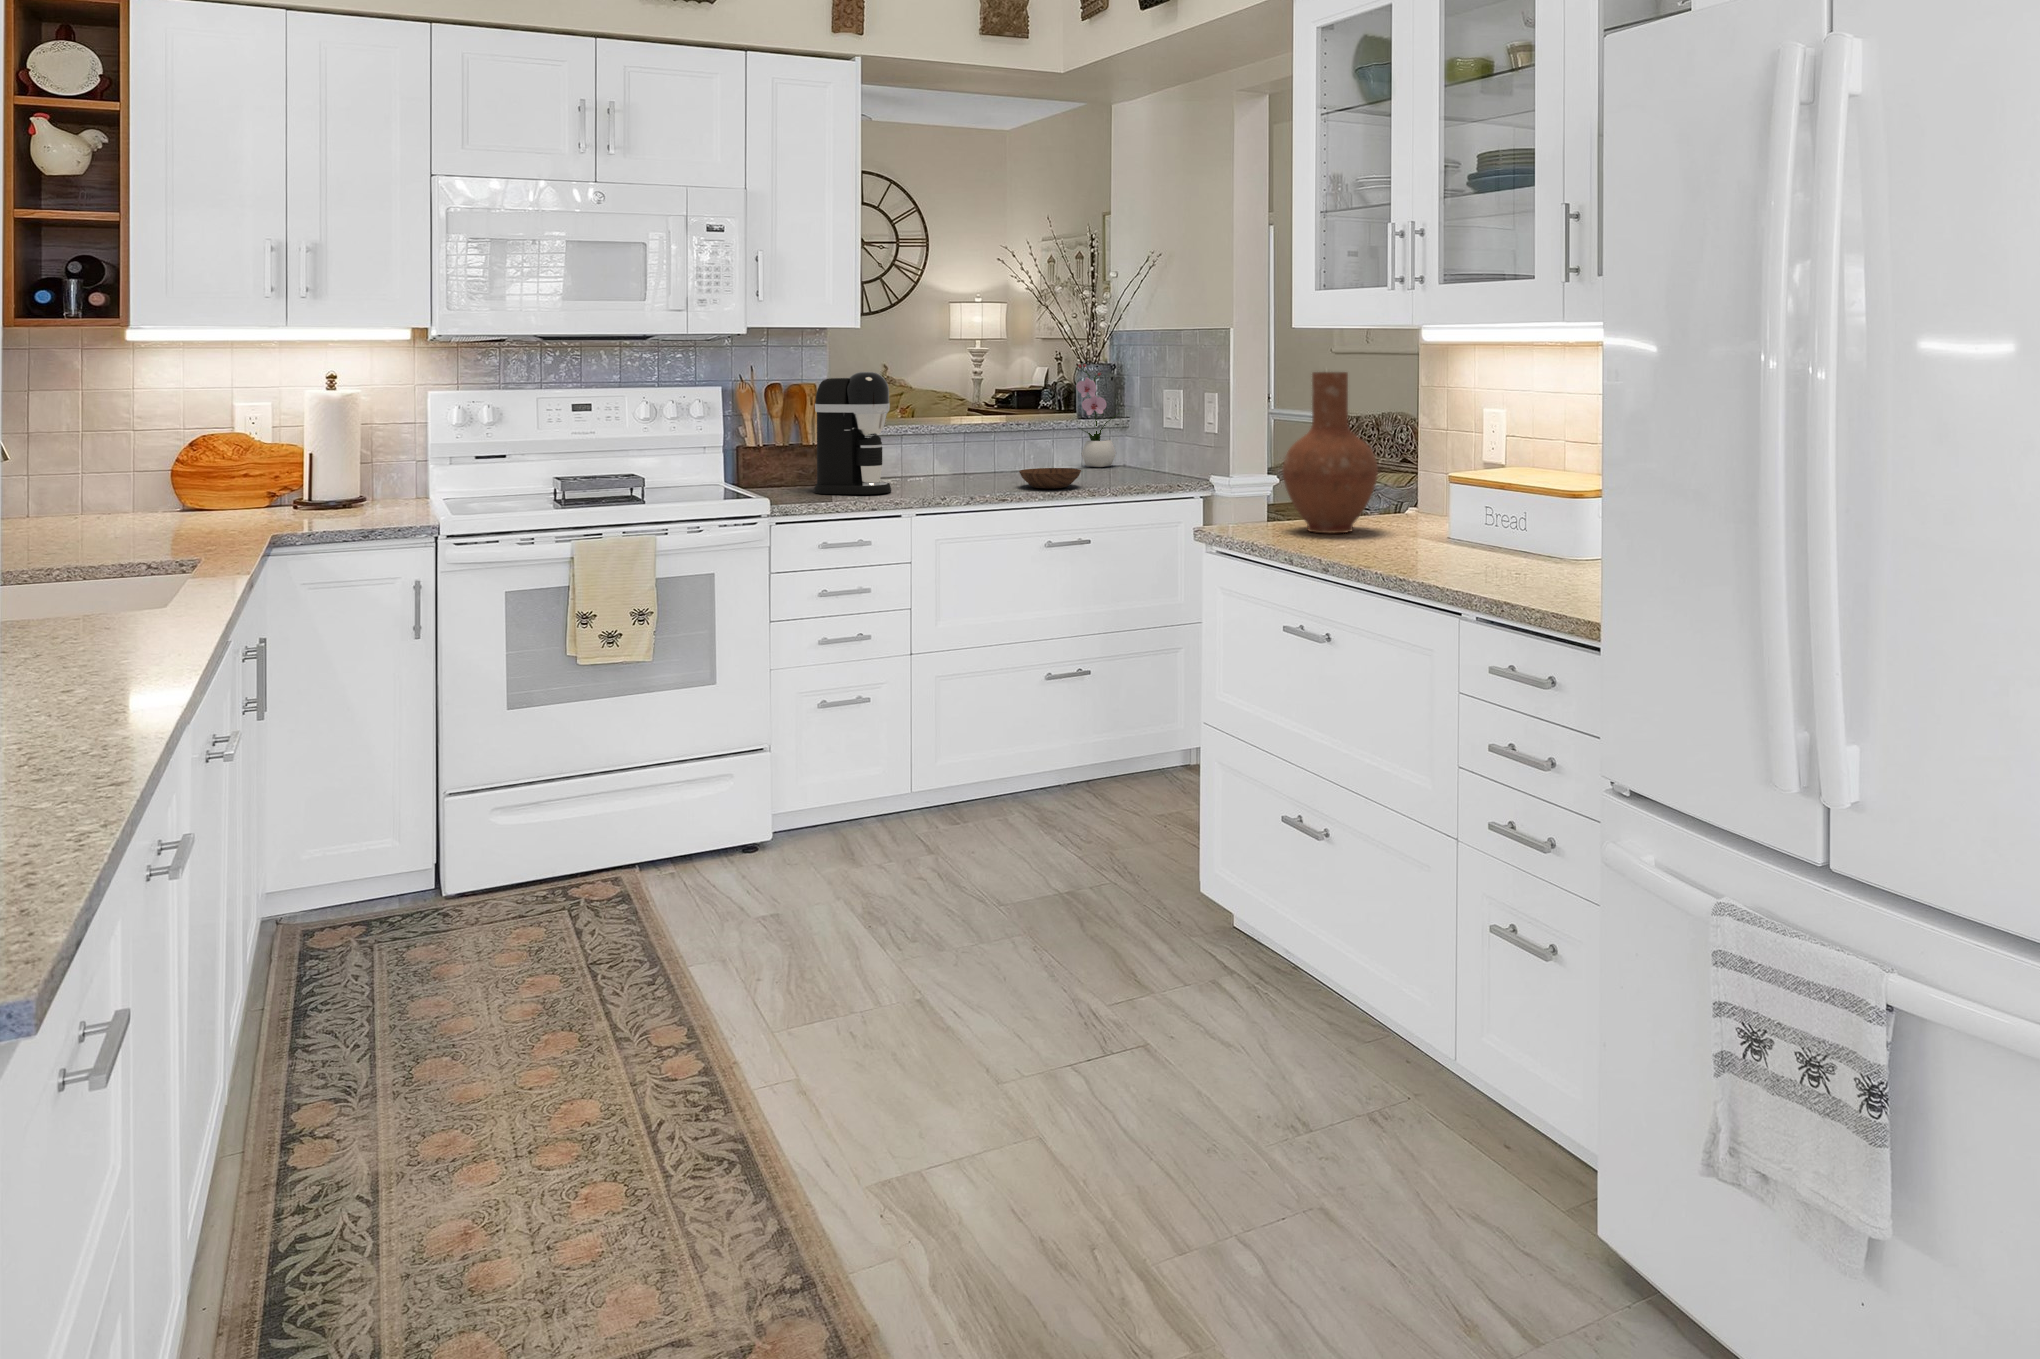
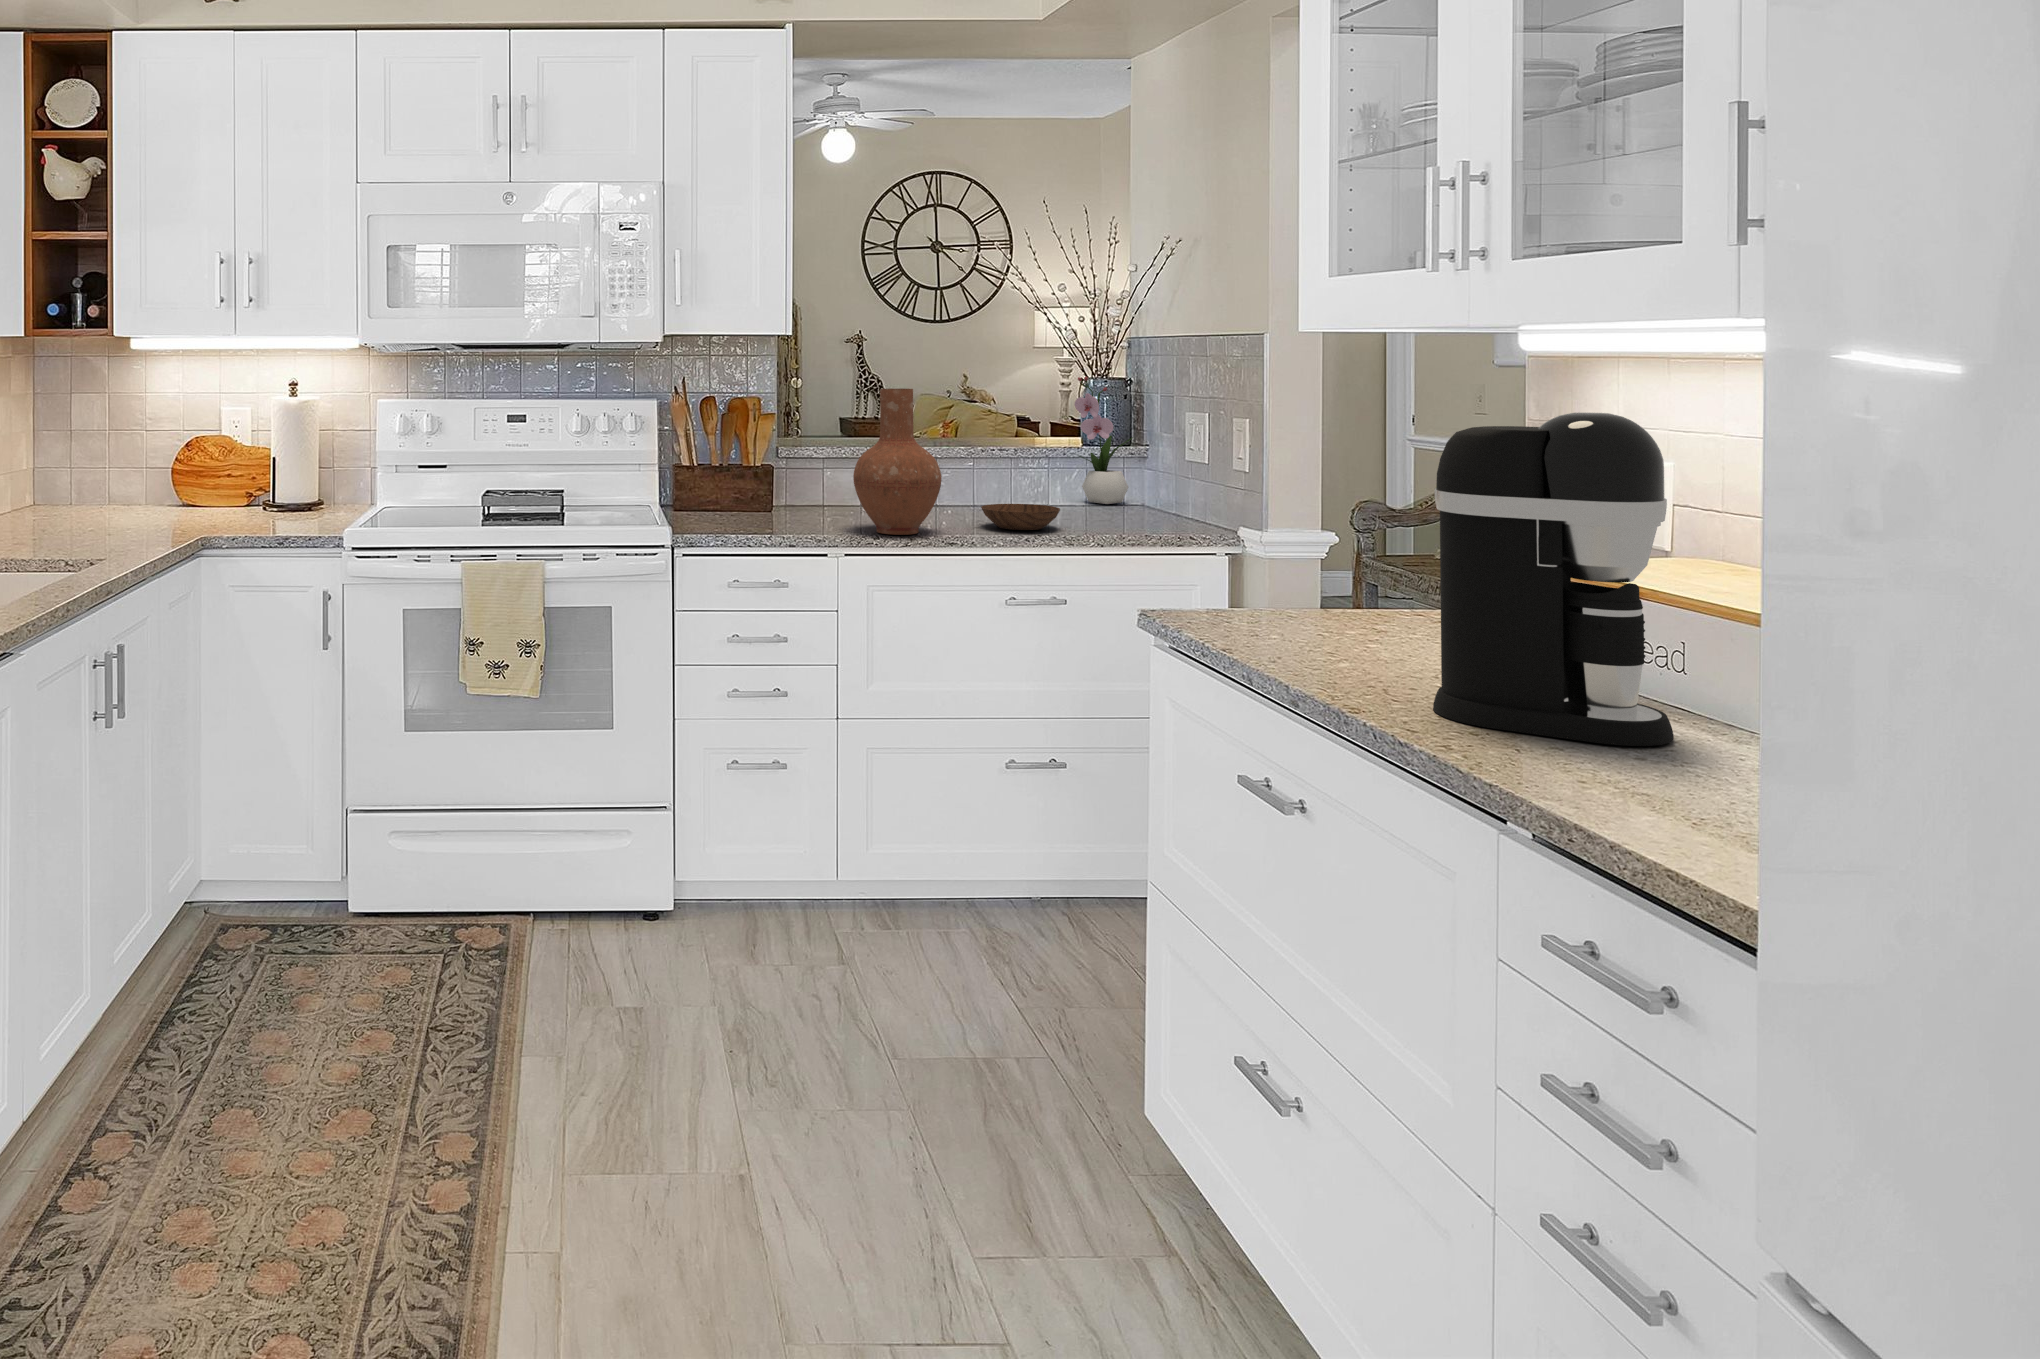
coffee maker: present [814,372,891,494] -> present [1433,413,1674,746]
vase: present [1283,372,1378,533] -> present [853,389,941,535]

